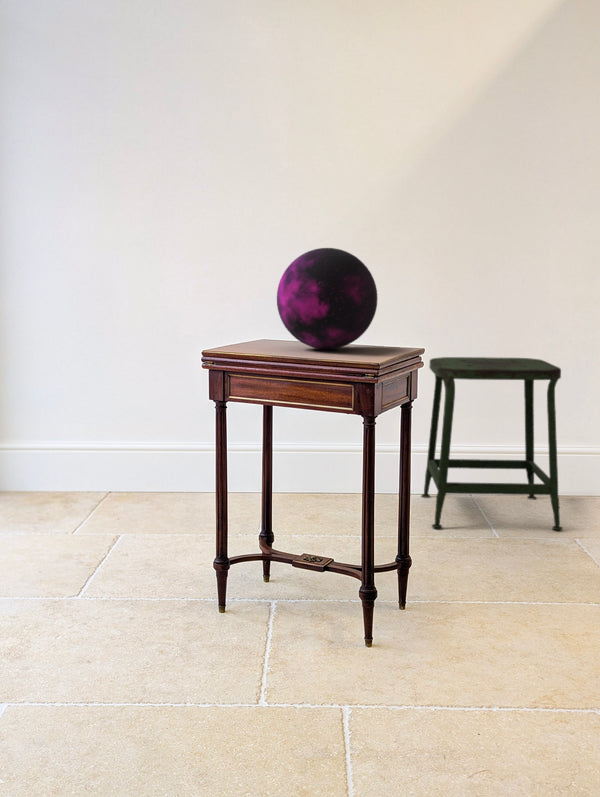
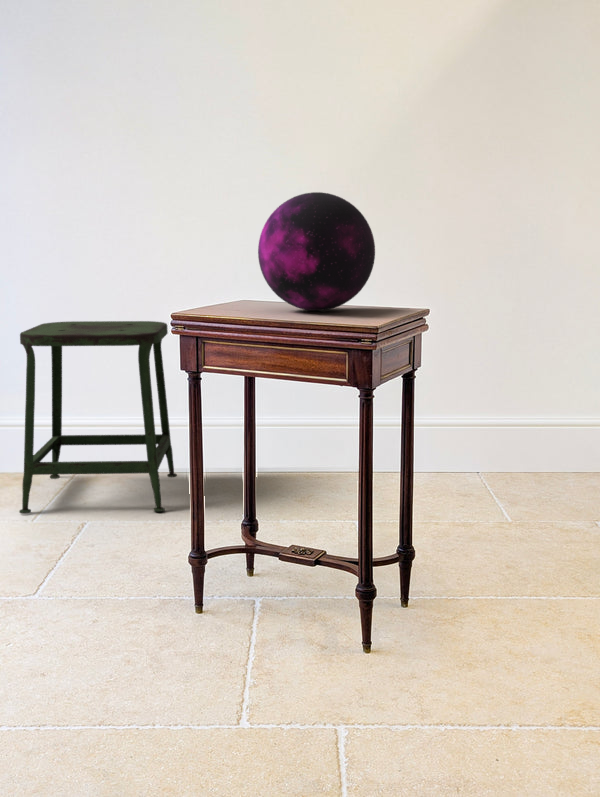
stool: present [422,357,562,530] -> present [19,321,177,513]

